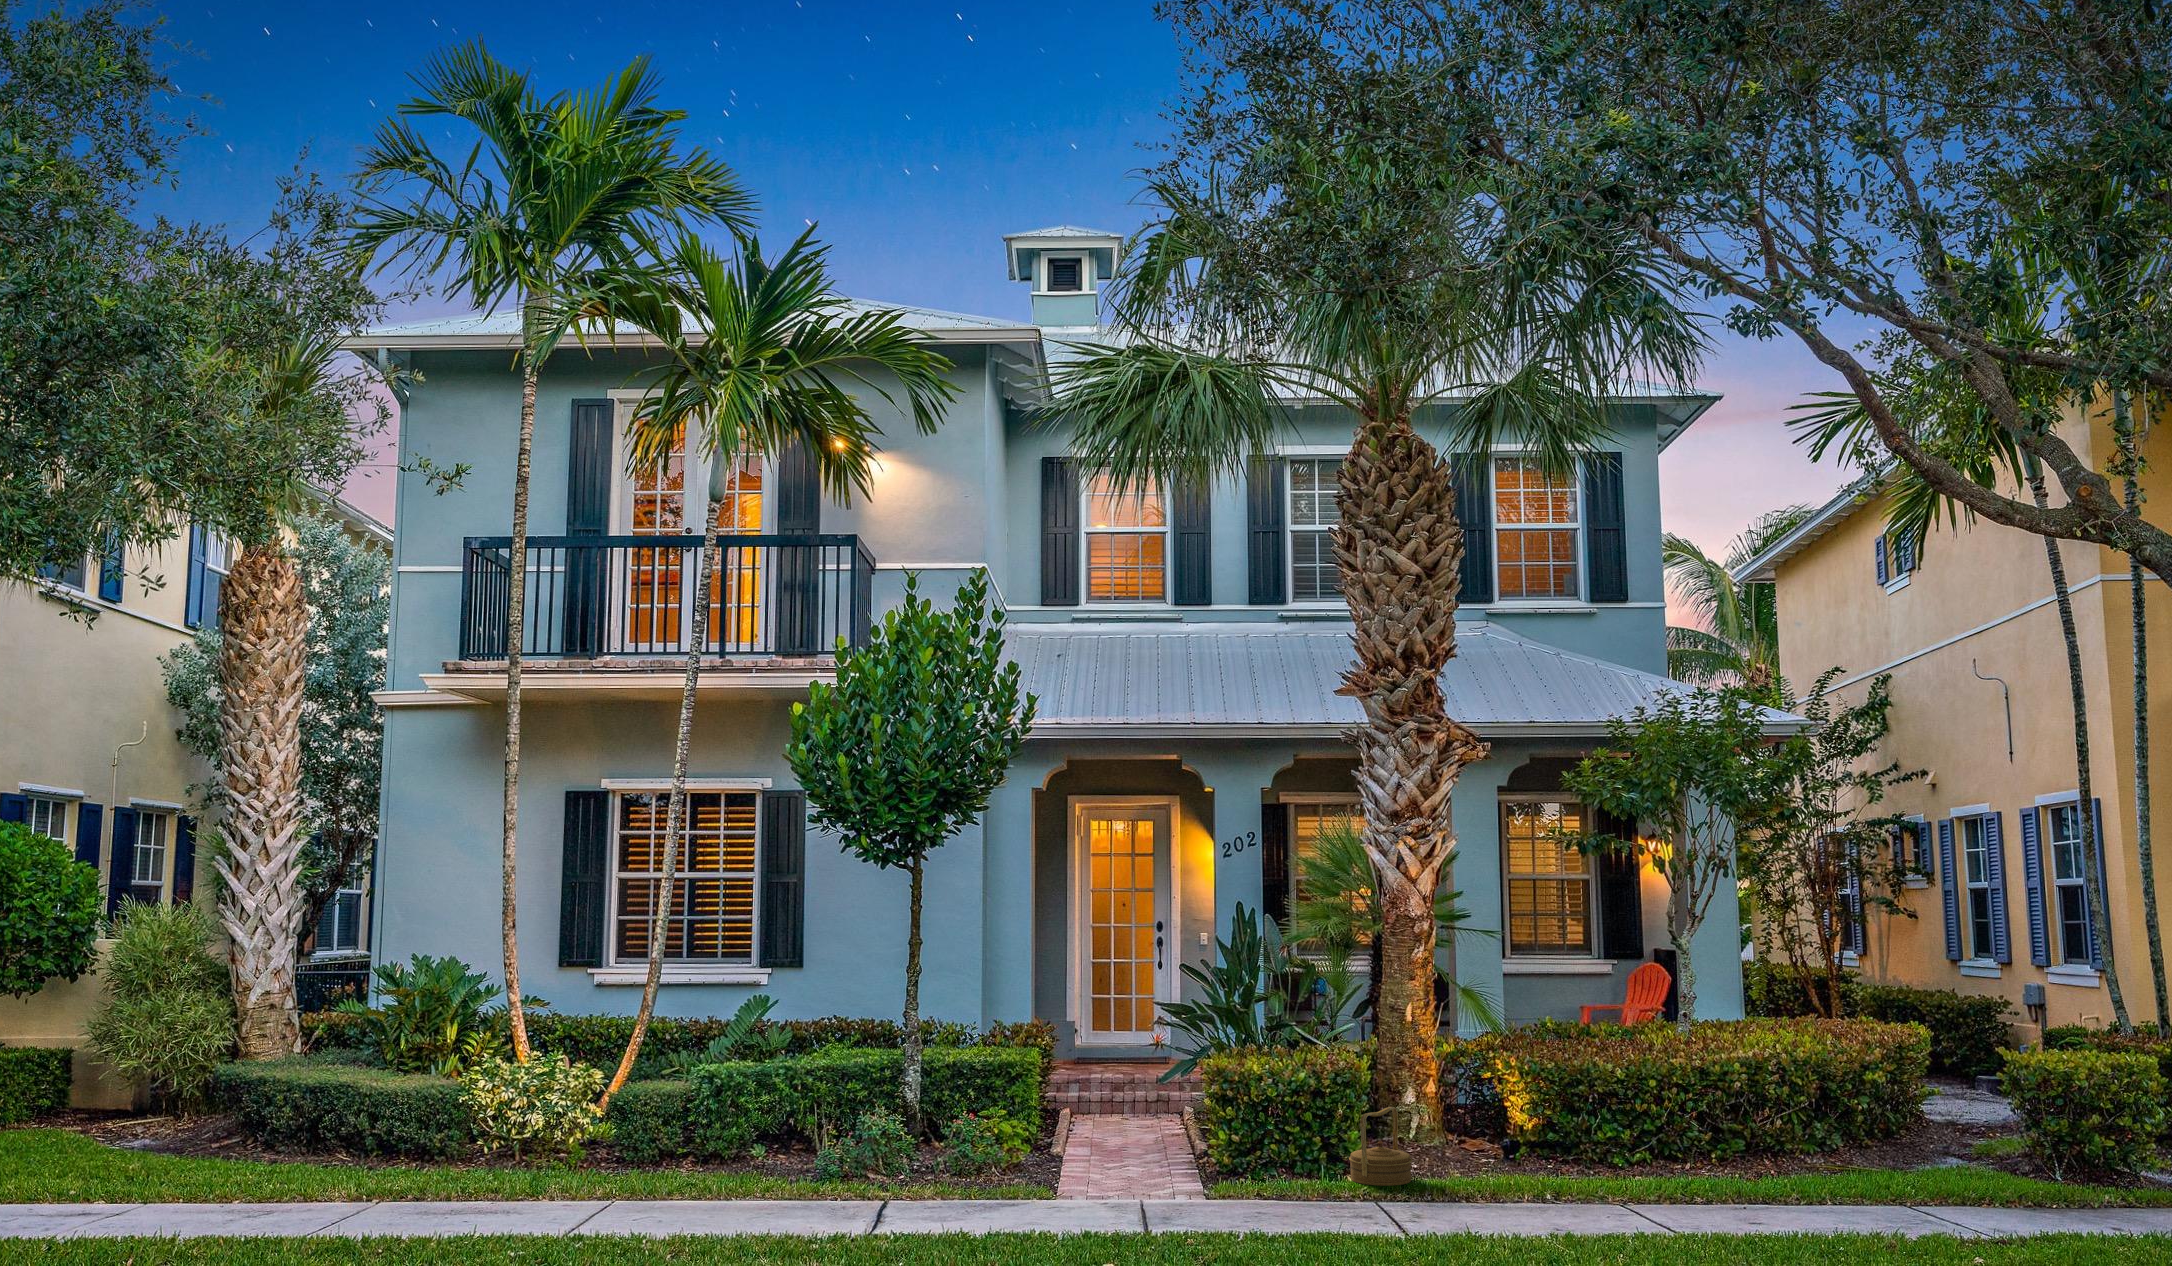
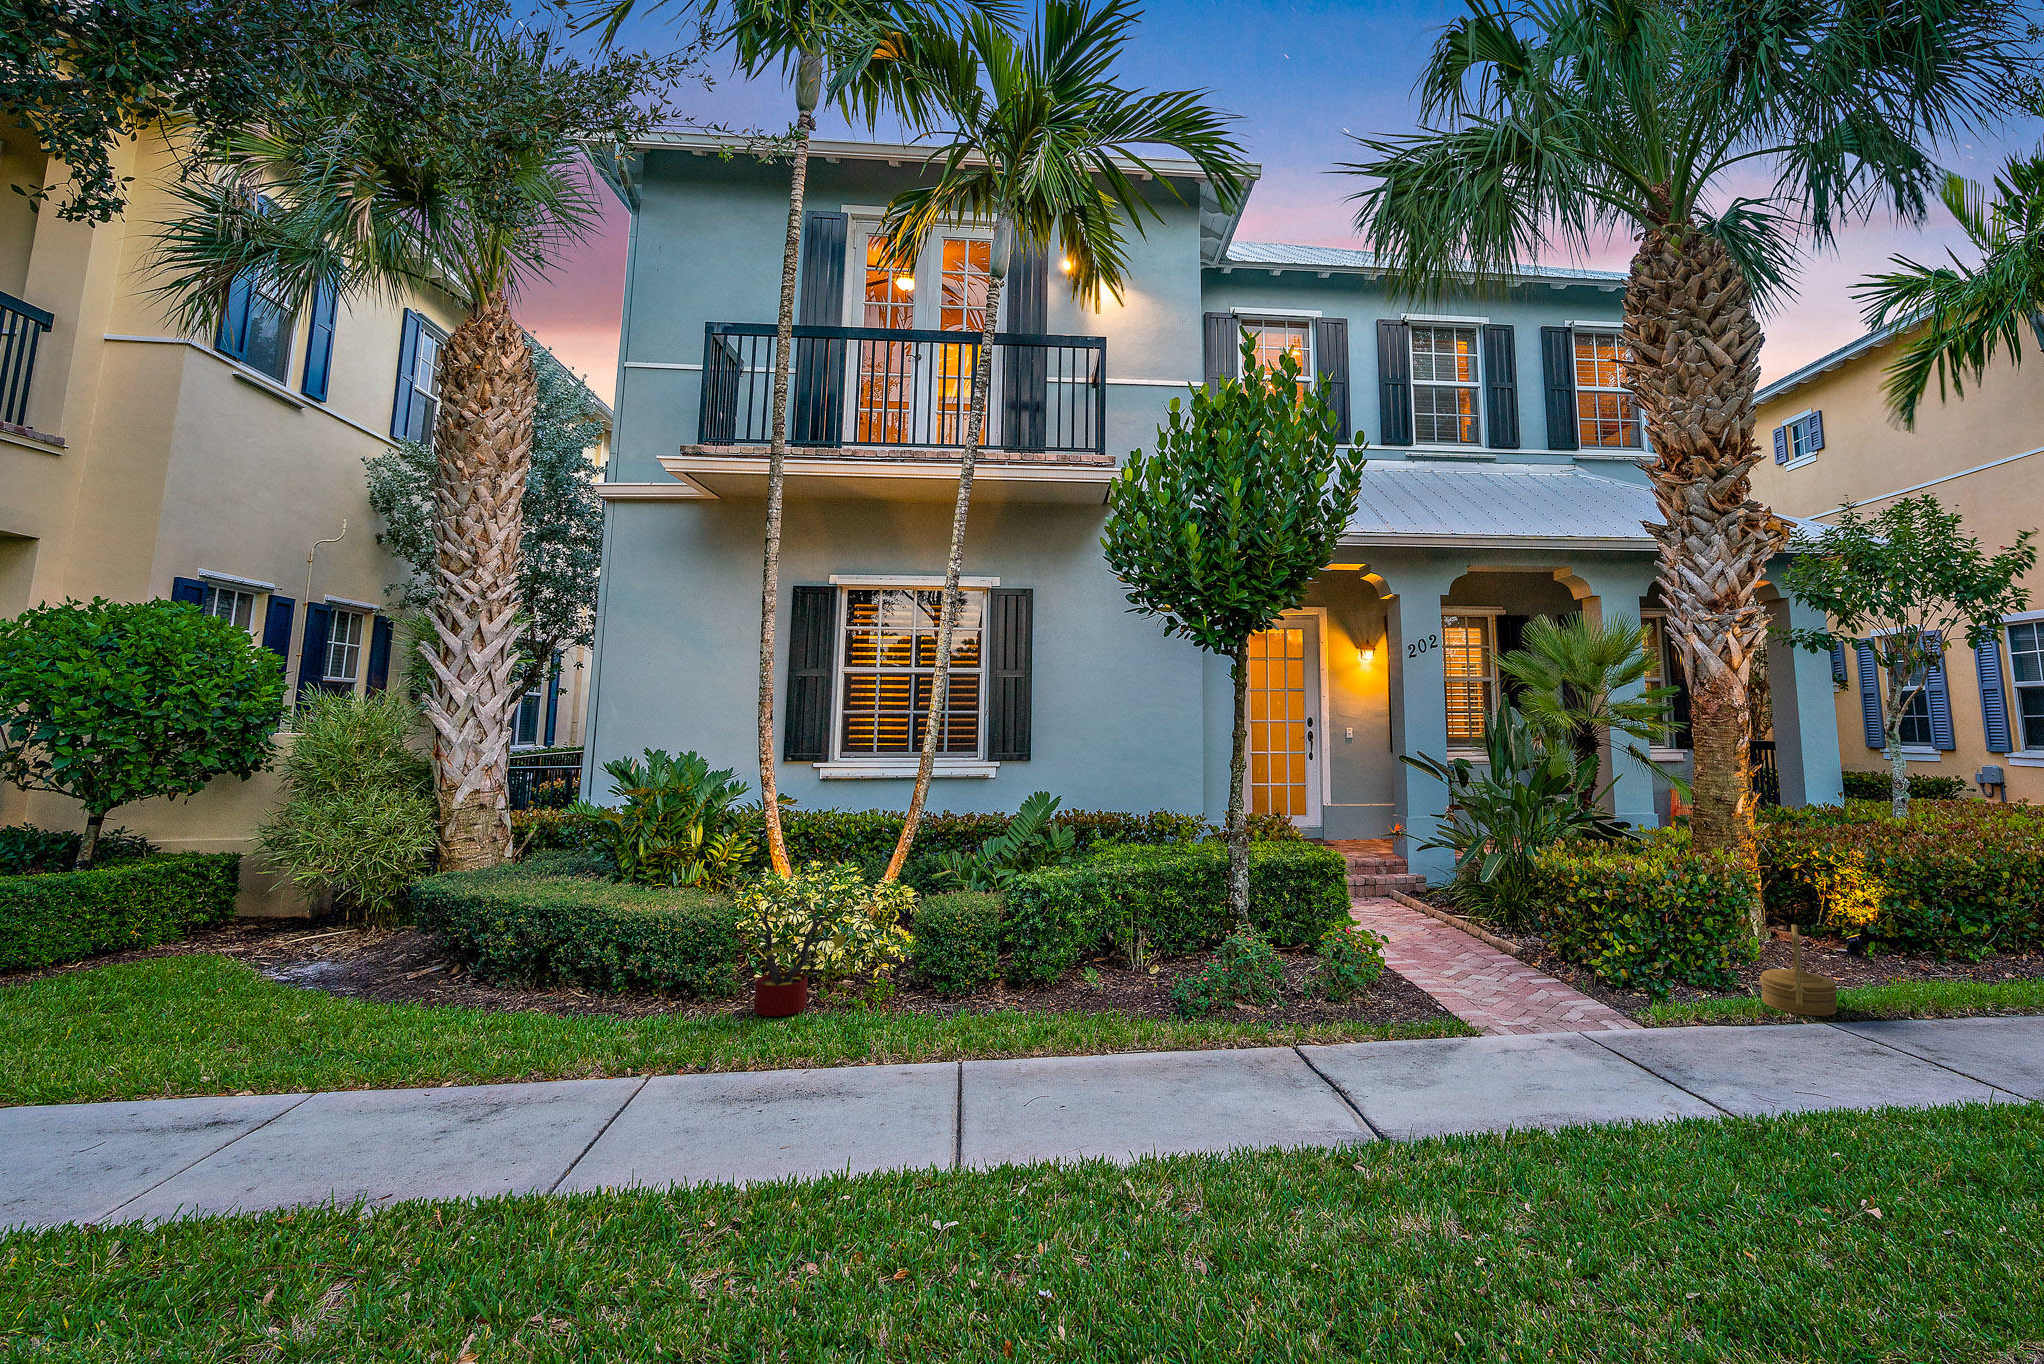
decorative plant: none [469,1064,540,1170] -> present [749,882,846,1016]

